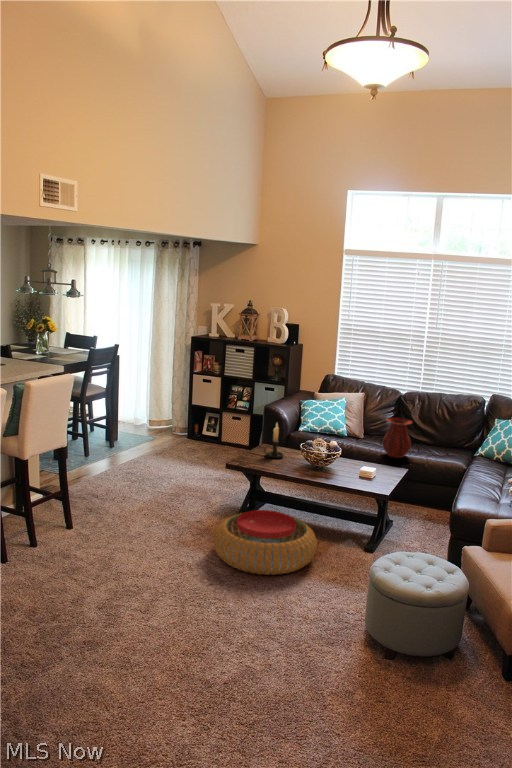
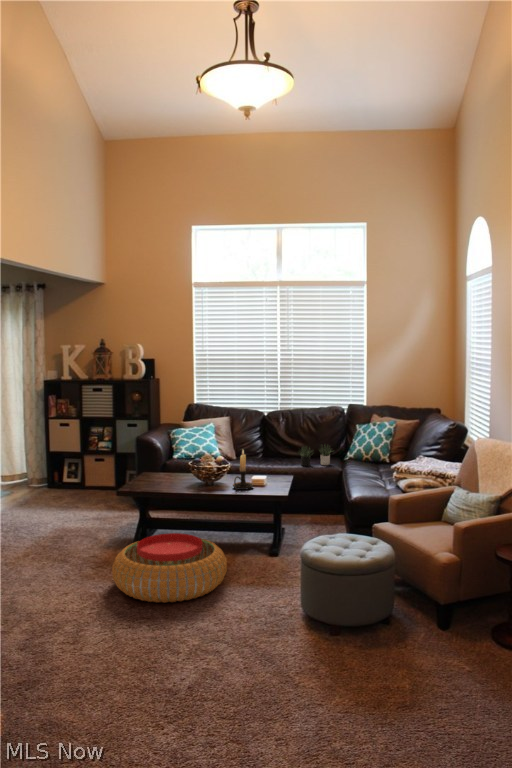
vase: present [383,418,412,458] -> none [261,431,288,470]
candle holder: present [265,423,284,458] -> present [233,450,254,490]
succulent plant: none [421,435,464,459] -> present [300,444,332,466]

